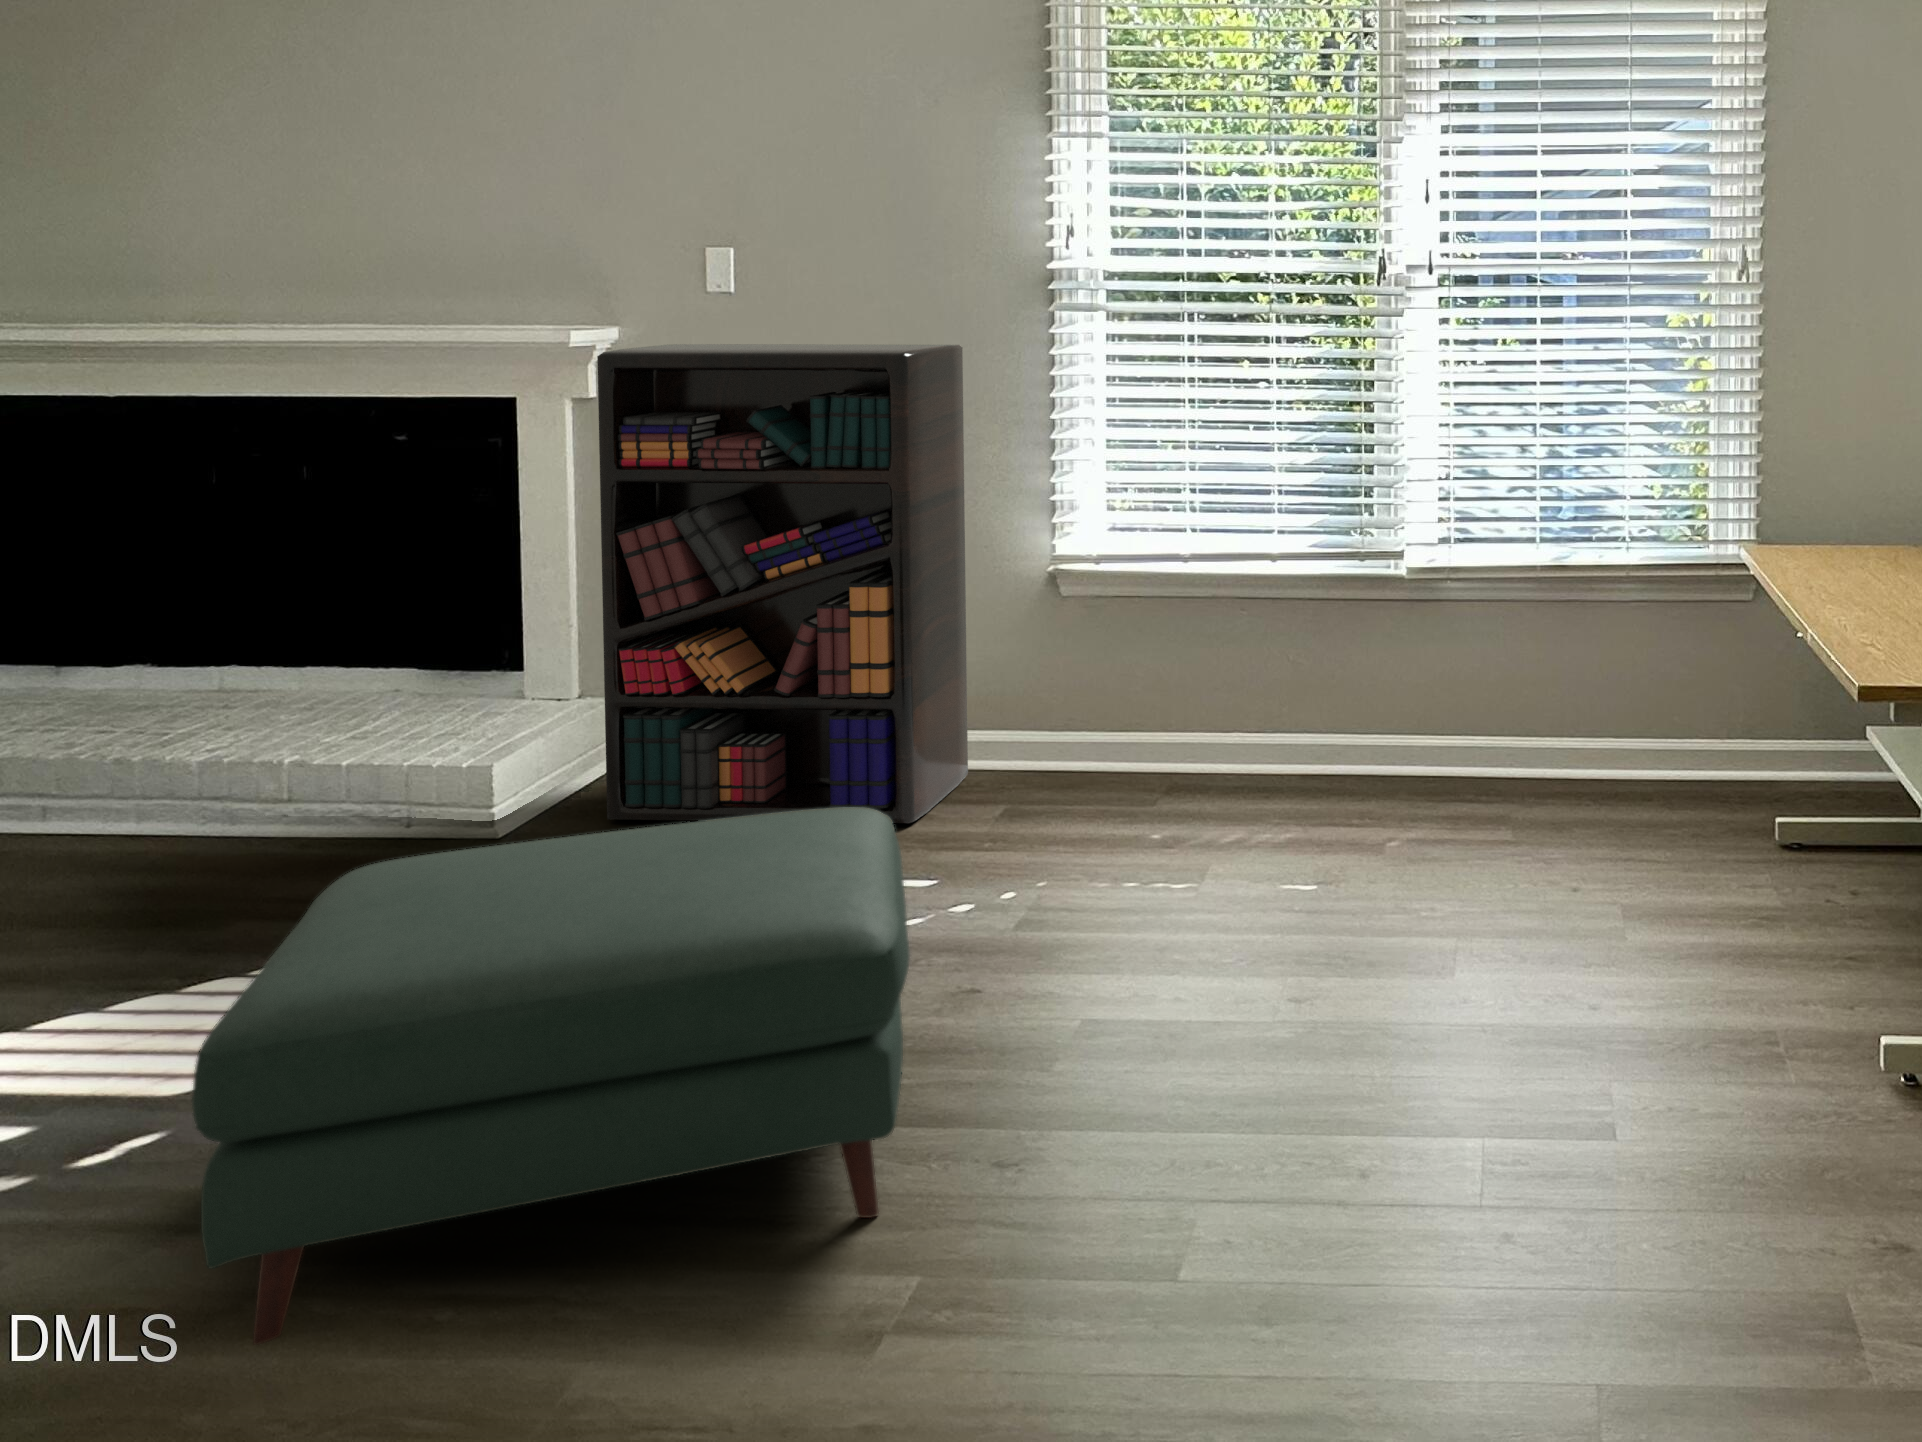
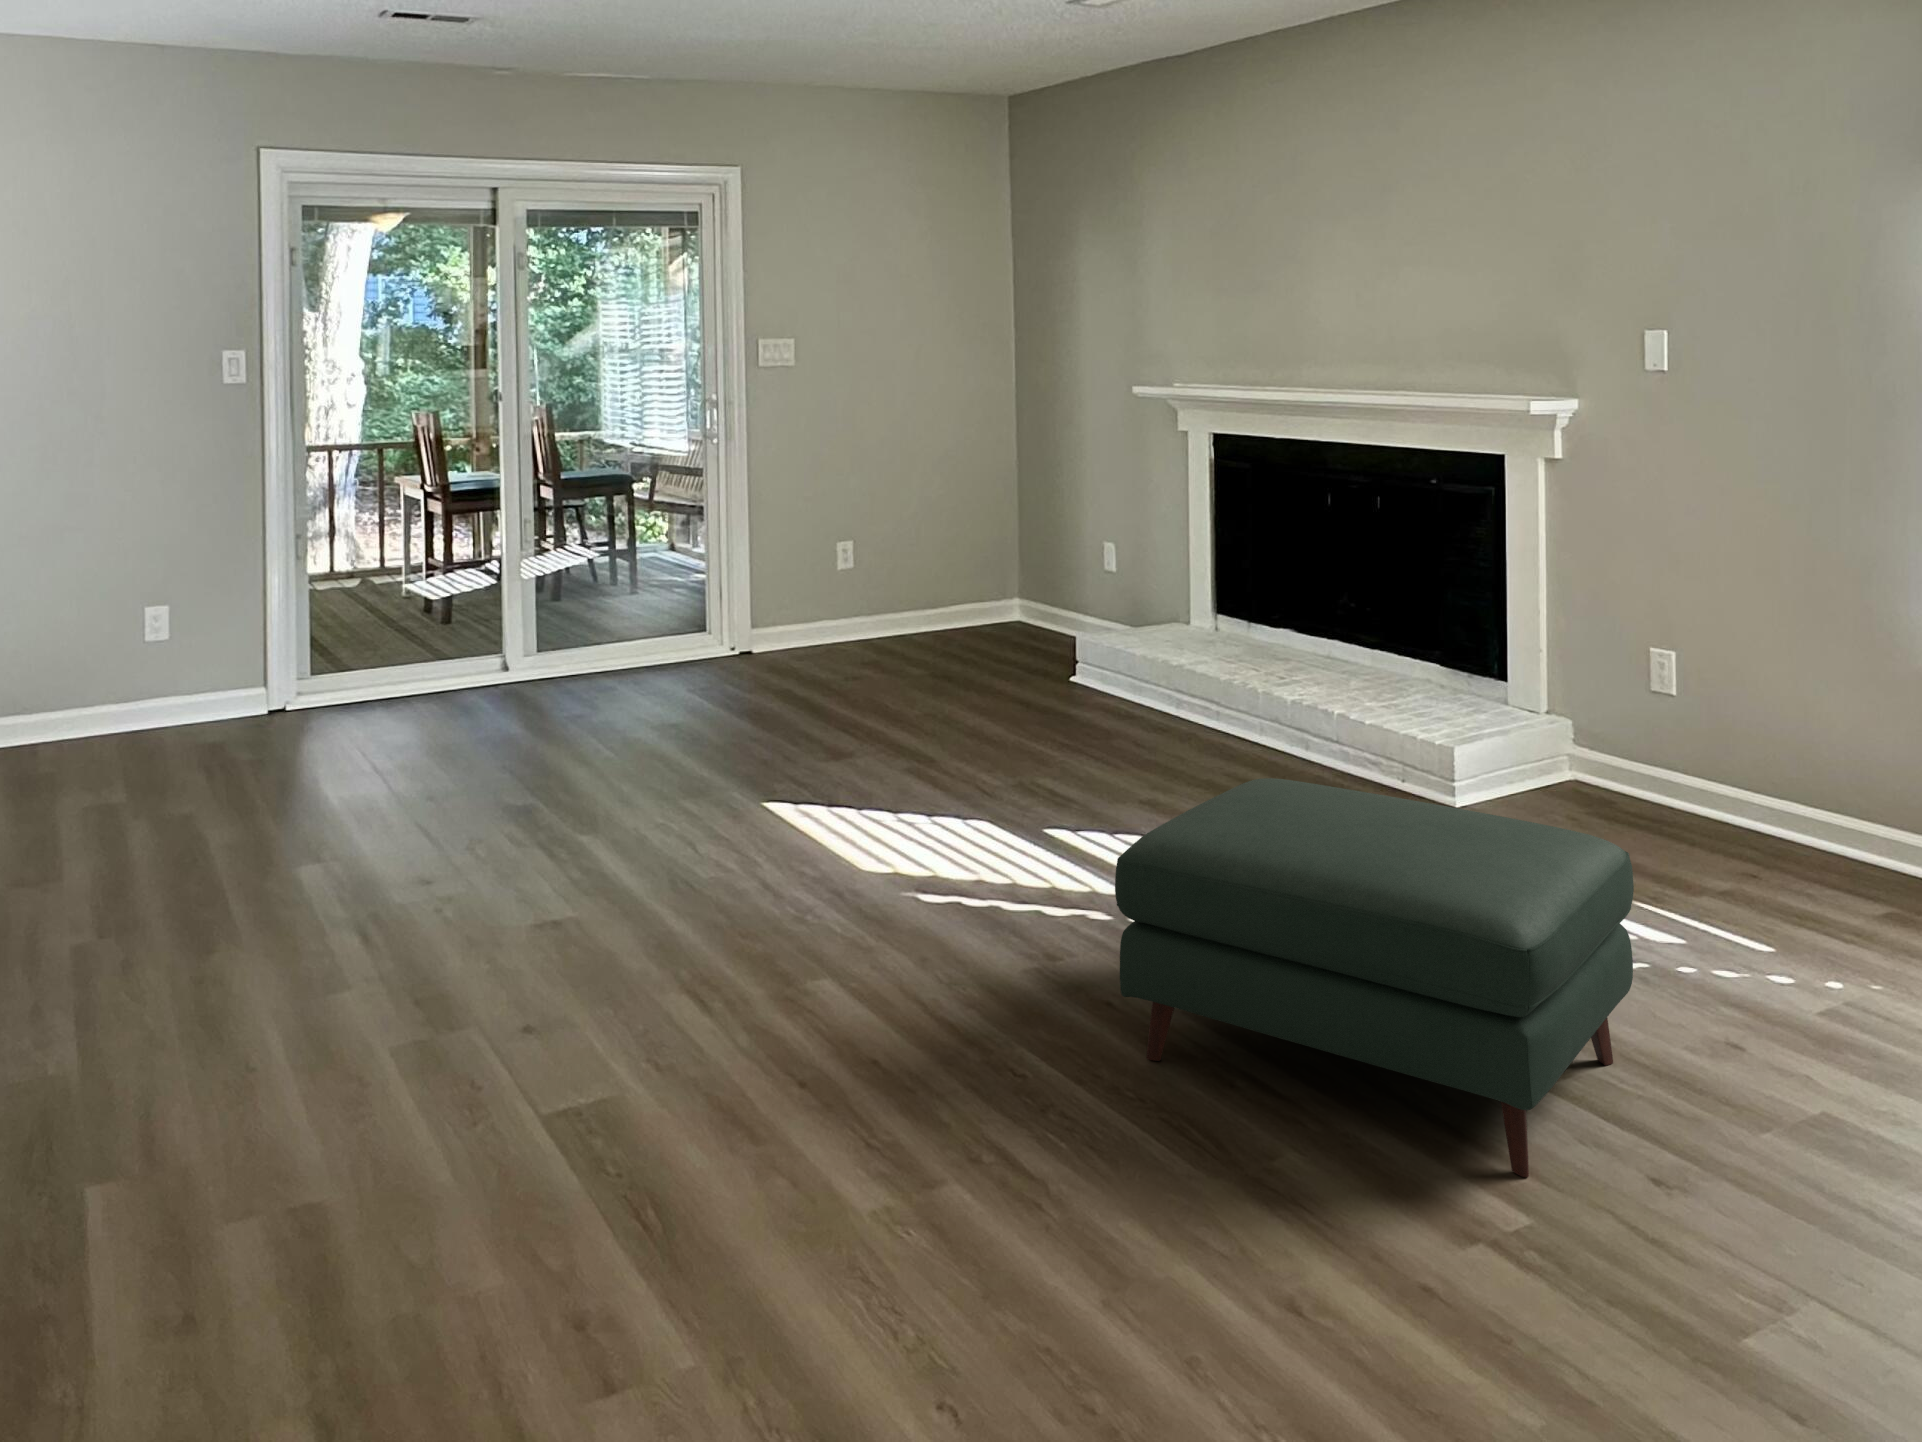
bookshelf: present [597,344,968,823] -> none [1533,417,1877,895]

